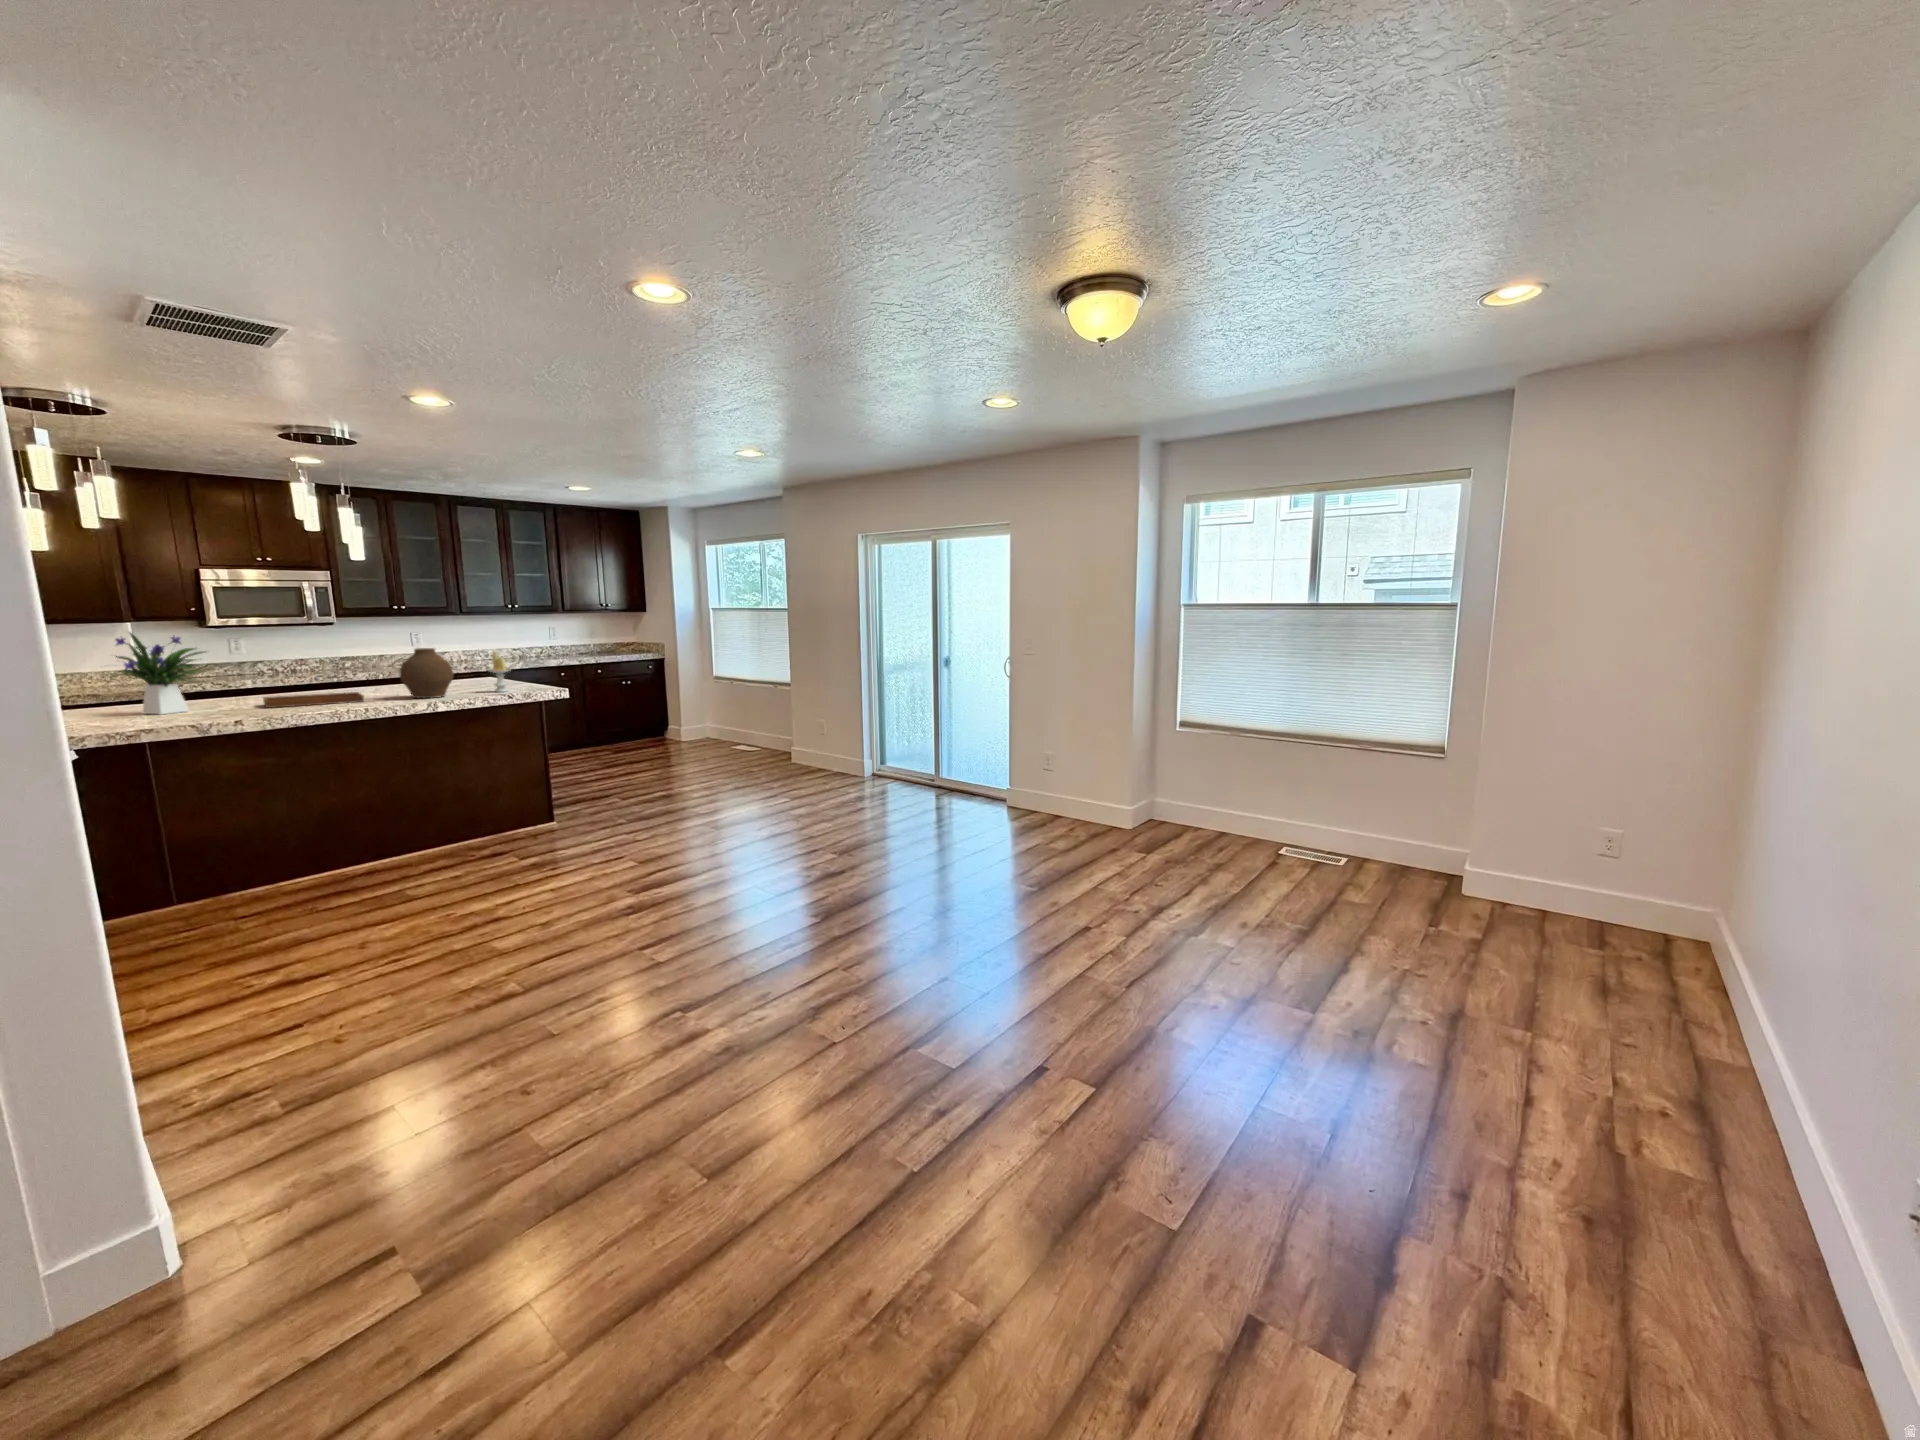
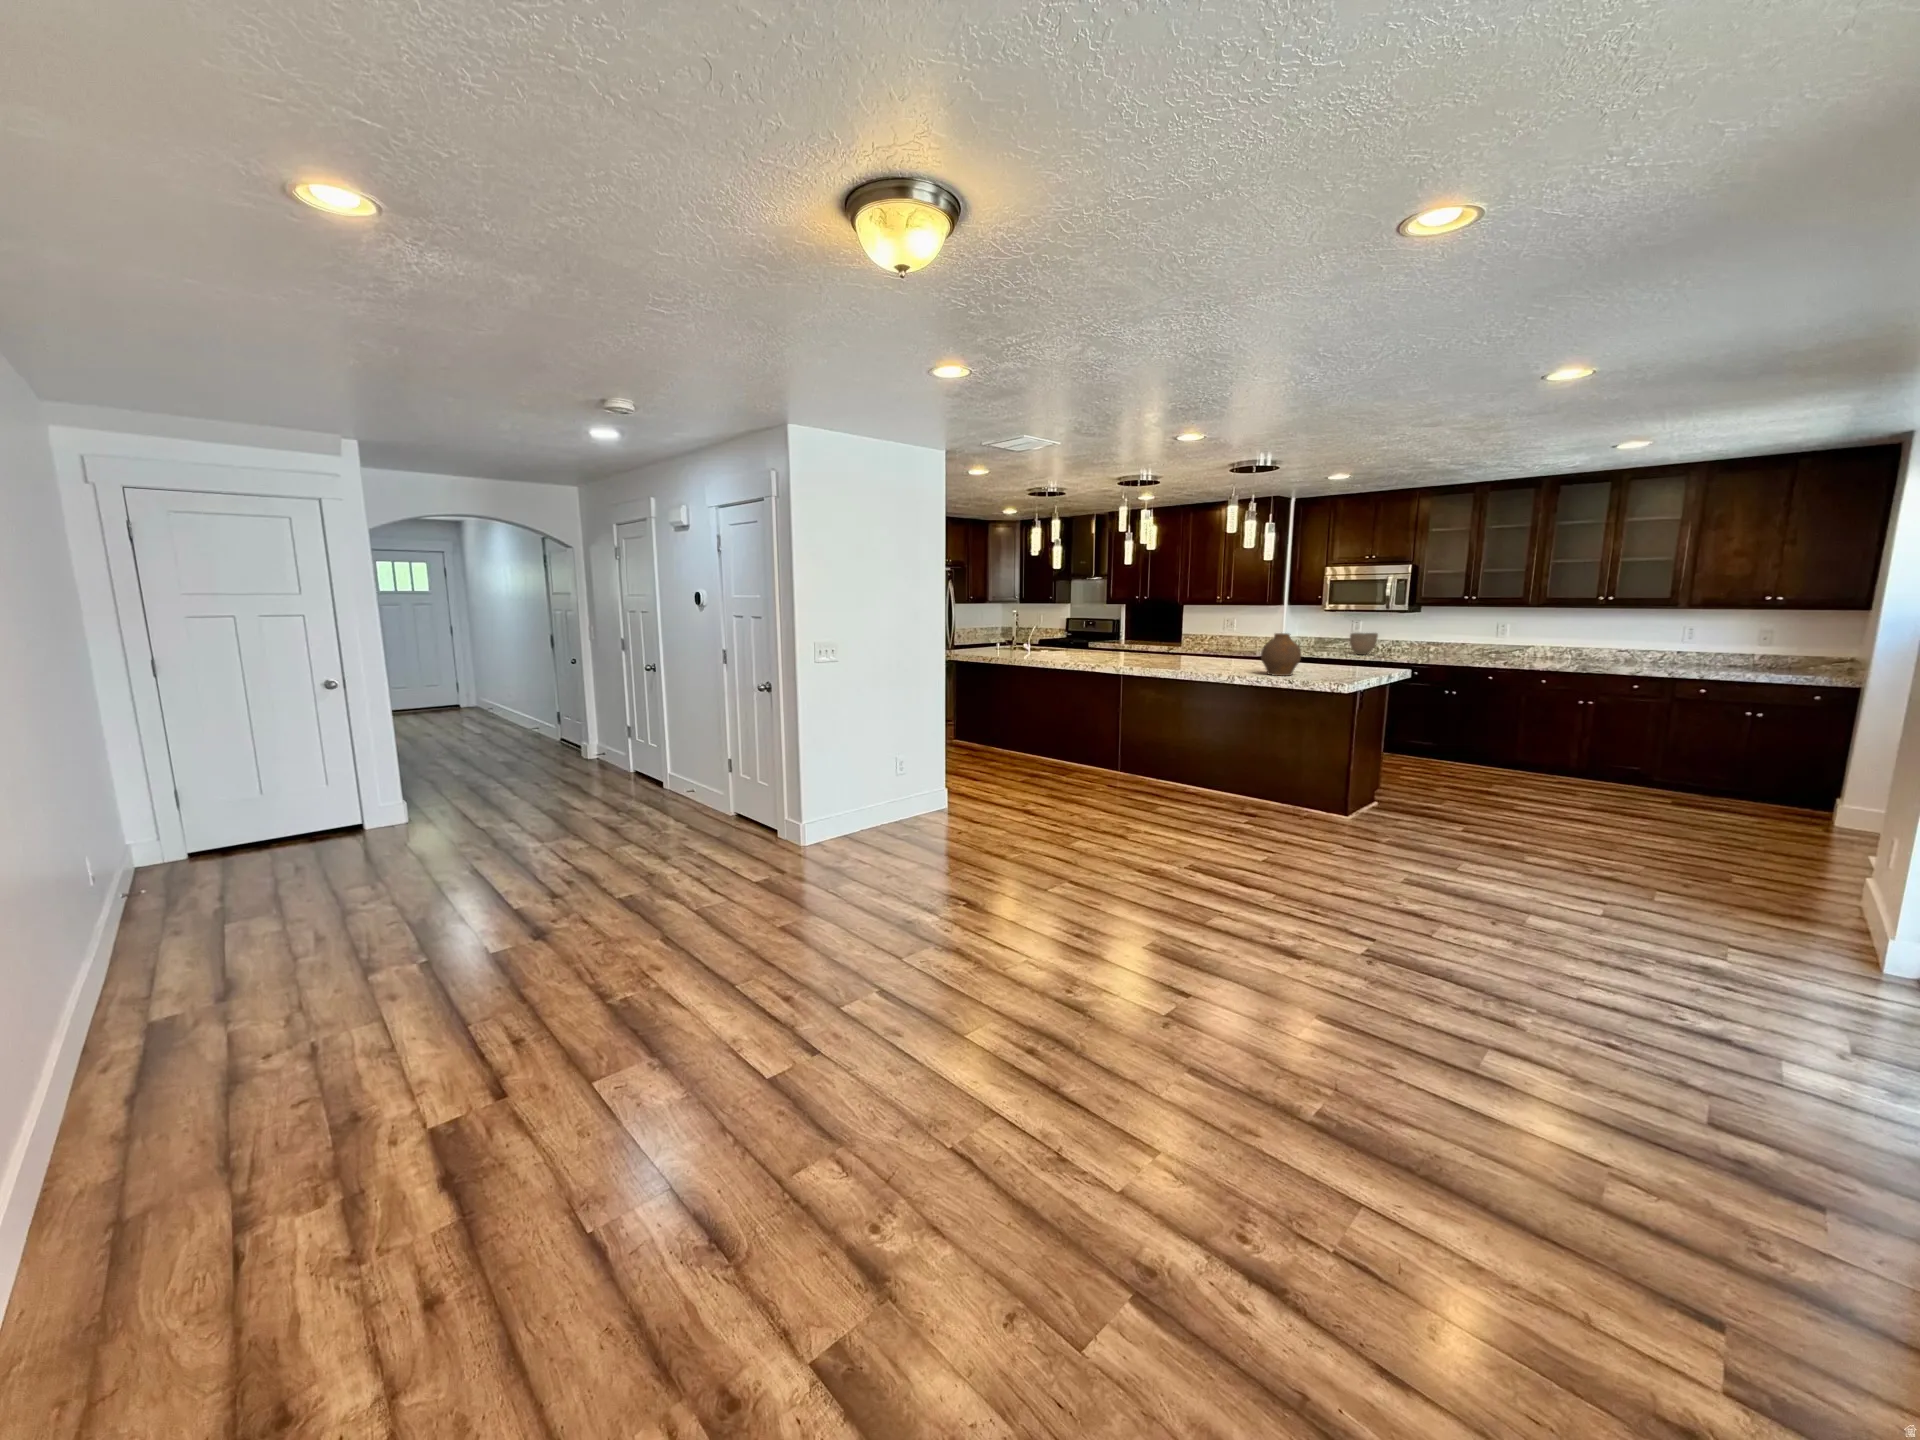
flower arrangement: present [110,633,204,714] -> none [1141,613,1190,664]
bowl: none [244,651,286,679] -> present [1350,633,1378,655]
candle: present [489,652,510,692] -> none [1328,640,1350,680]
tray: present [263,677,364,708] -> none [1192,650,1256,672]

